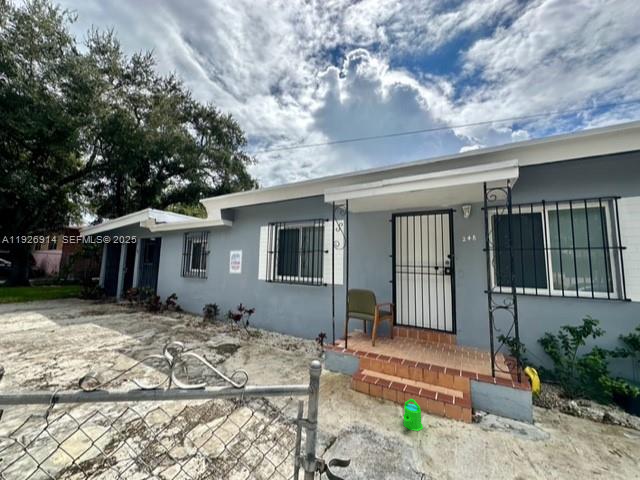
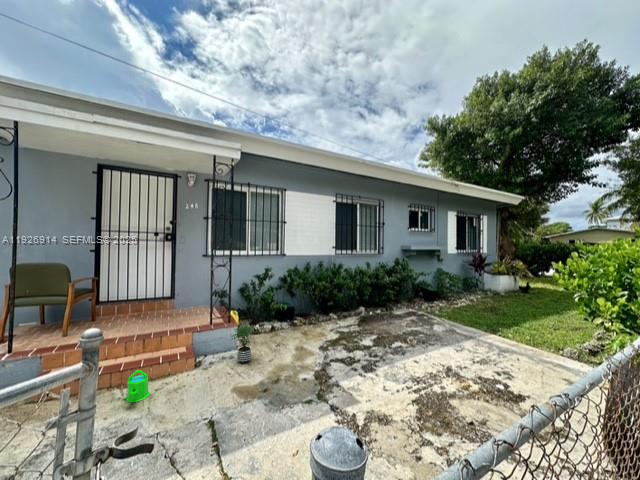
potted plant: none [517,390,562,451] -> present [233,325,254,363]

